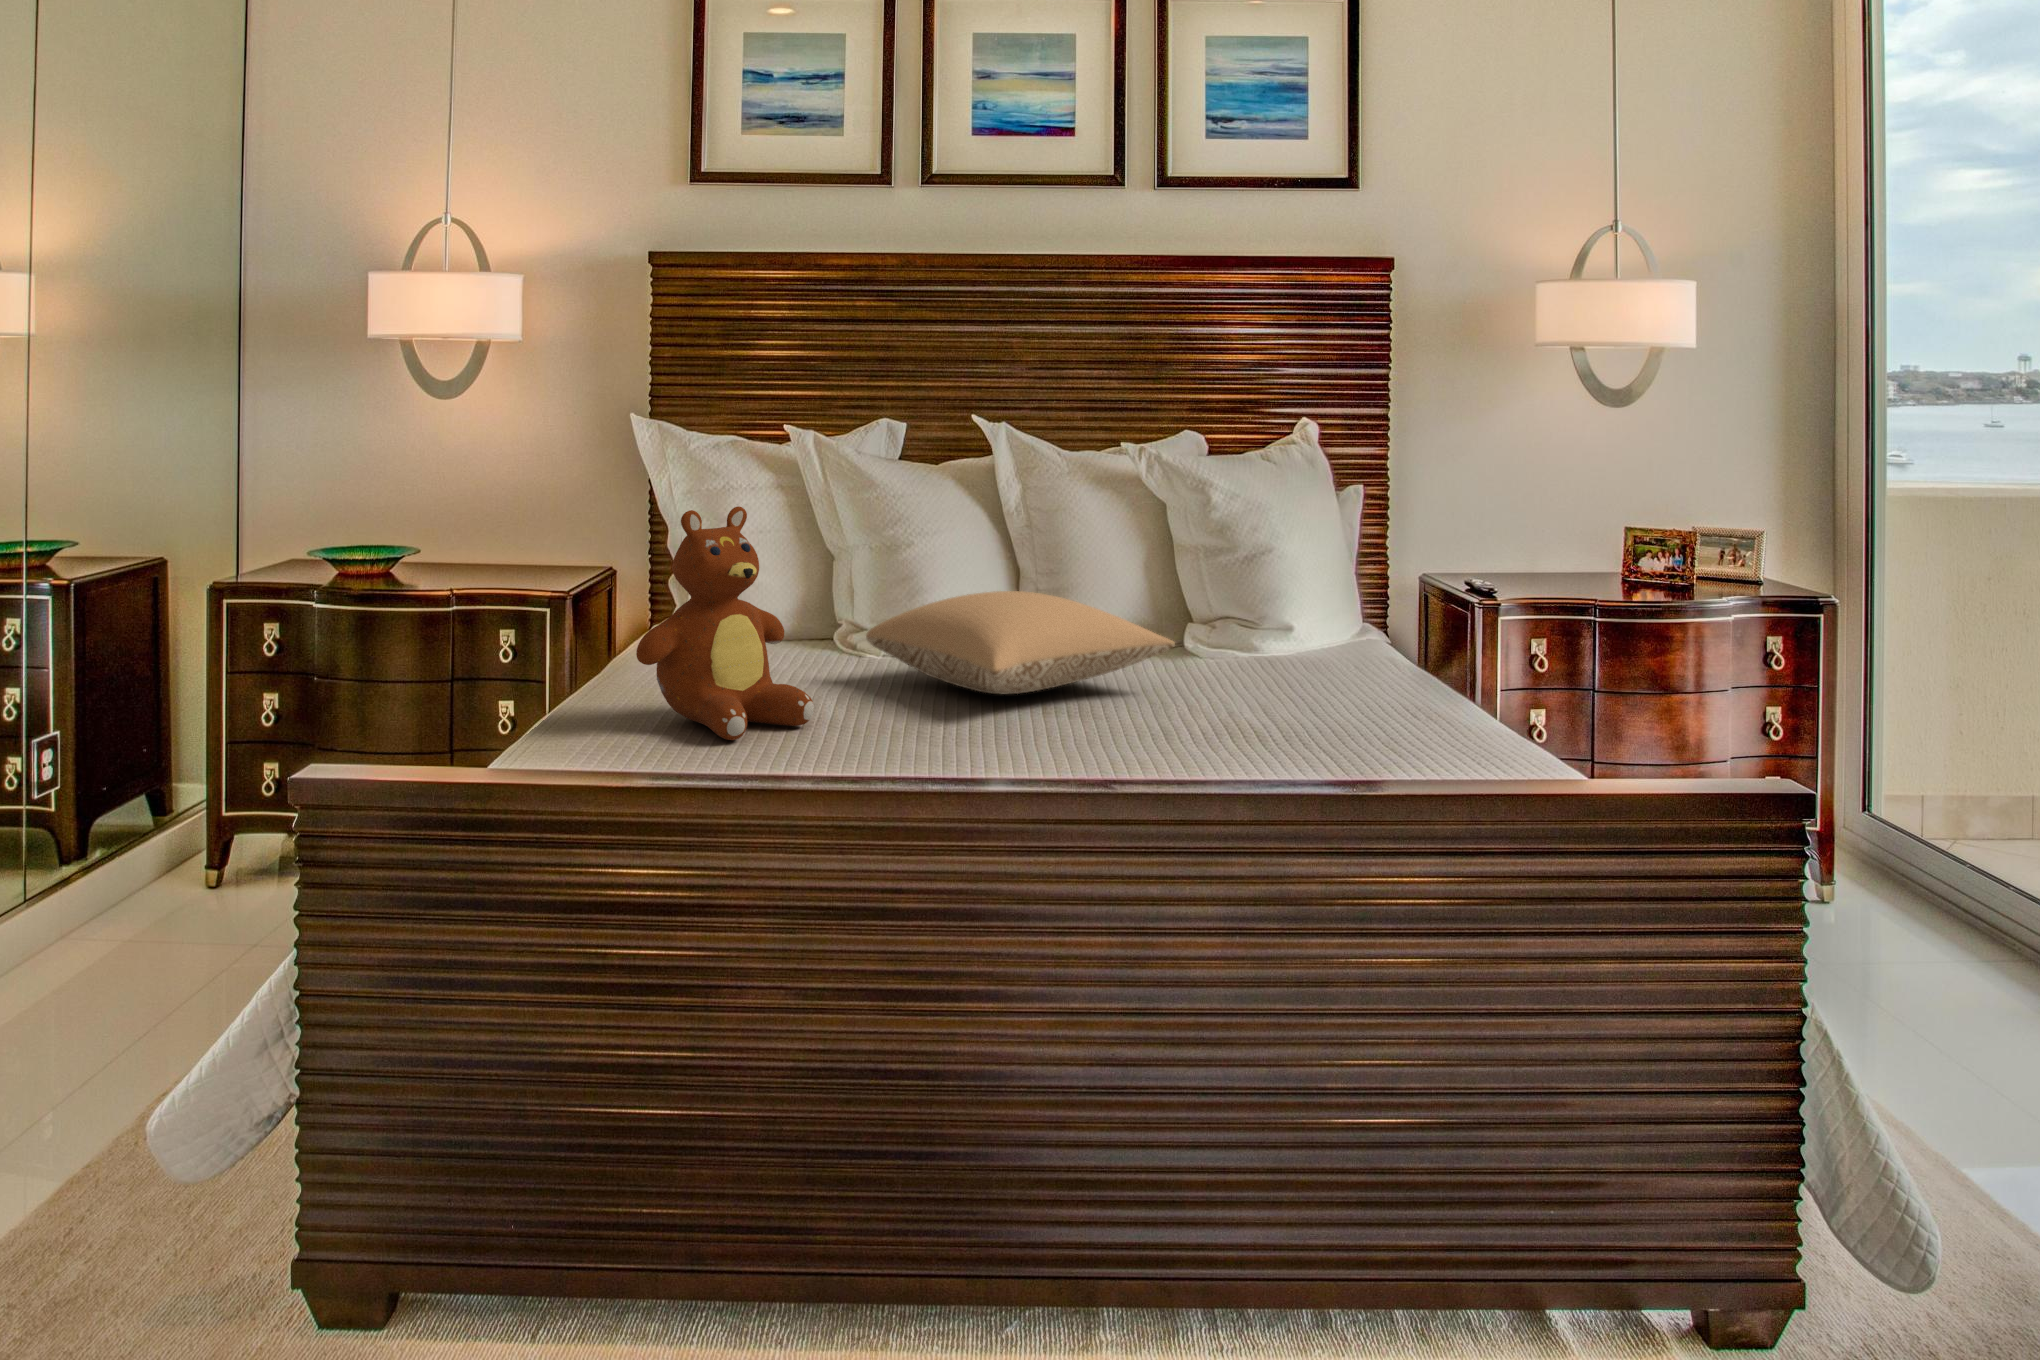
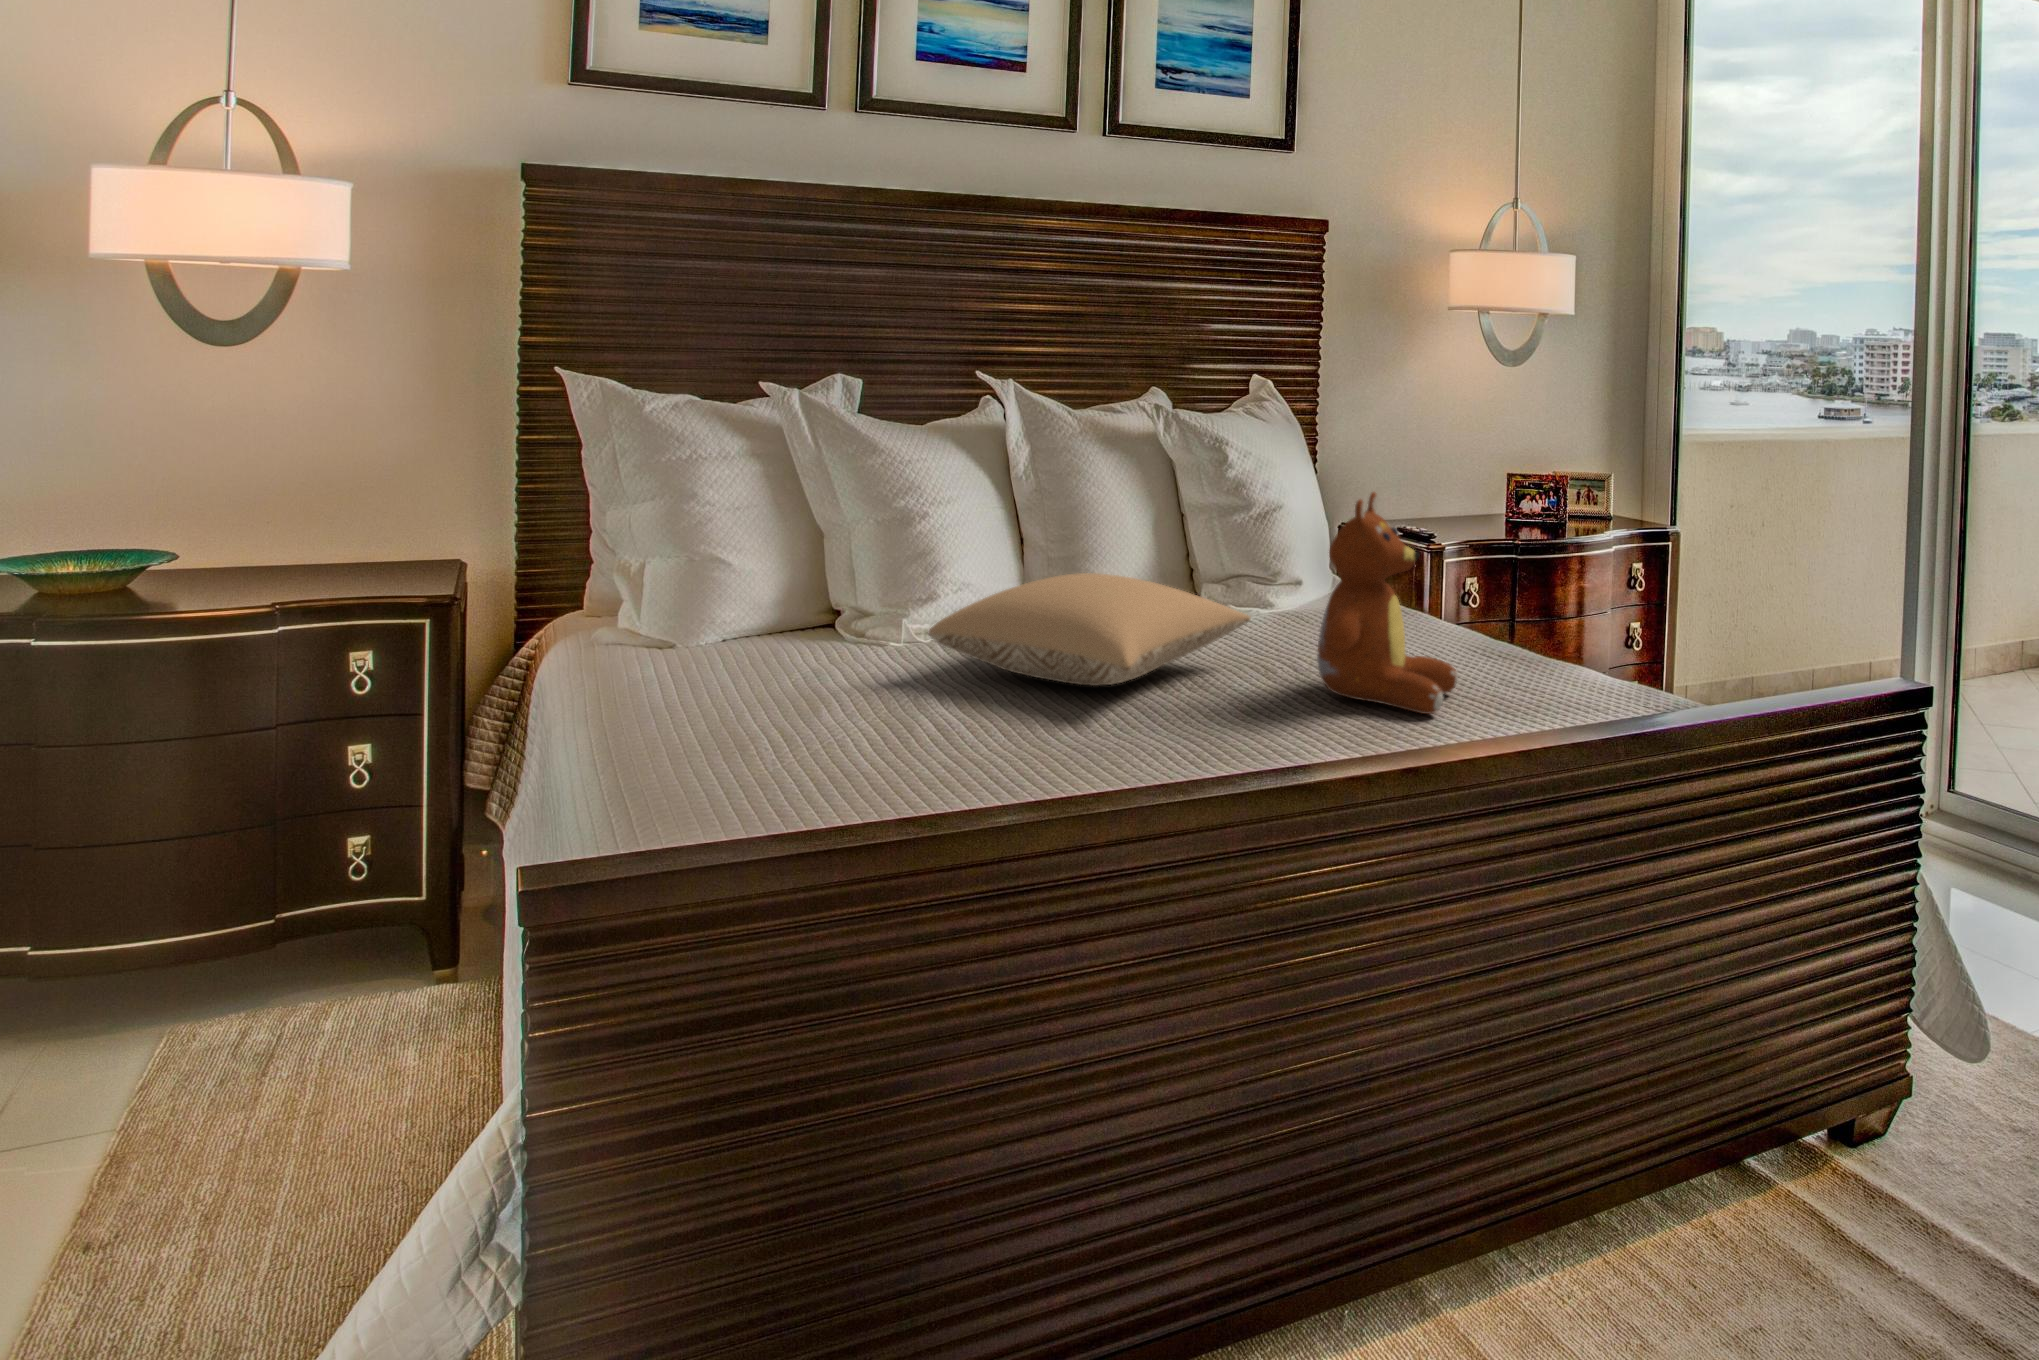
teddy bear: present [636,506,814,740] -> present [1317,492,1458,714]

